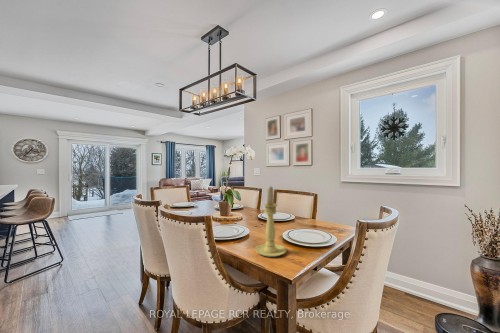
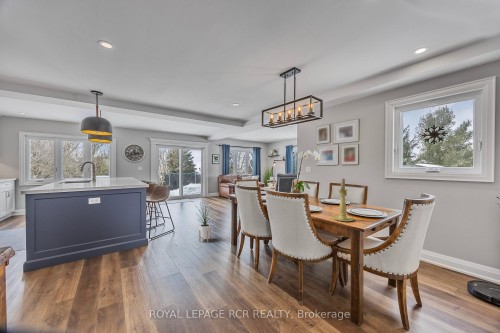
house plant: none [83,215,122,280] -> present [199,207,211,242]

